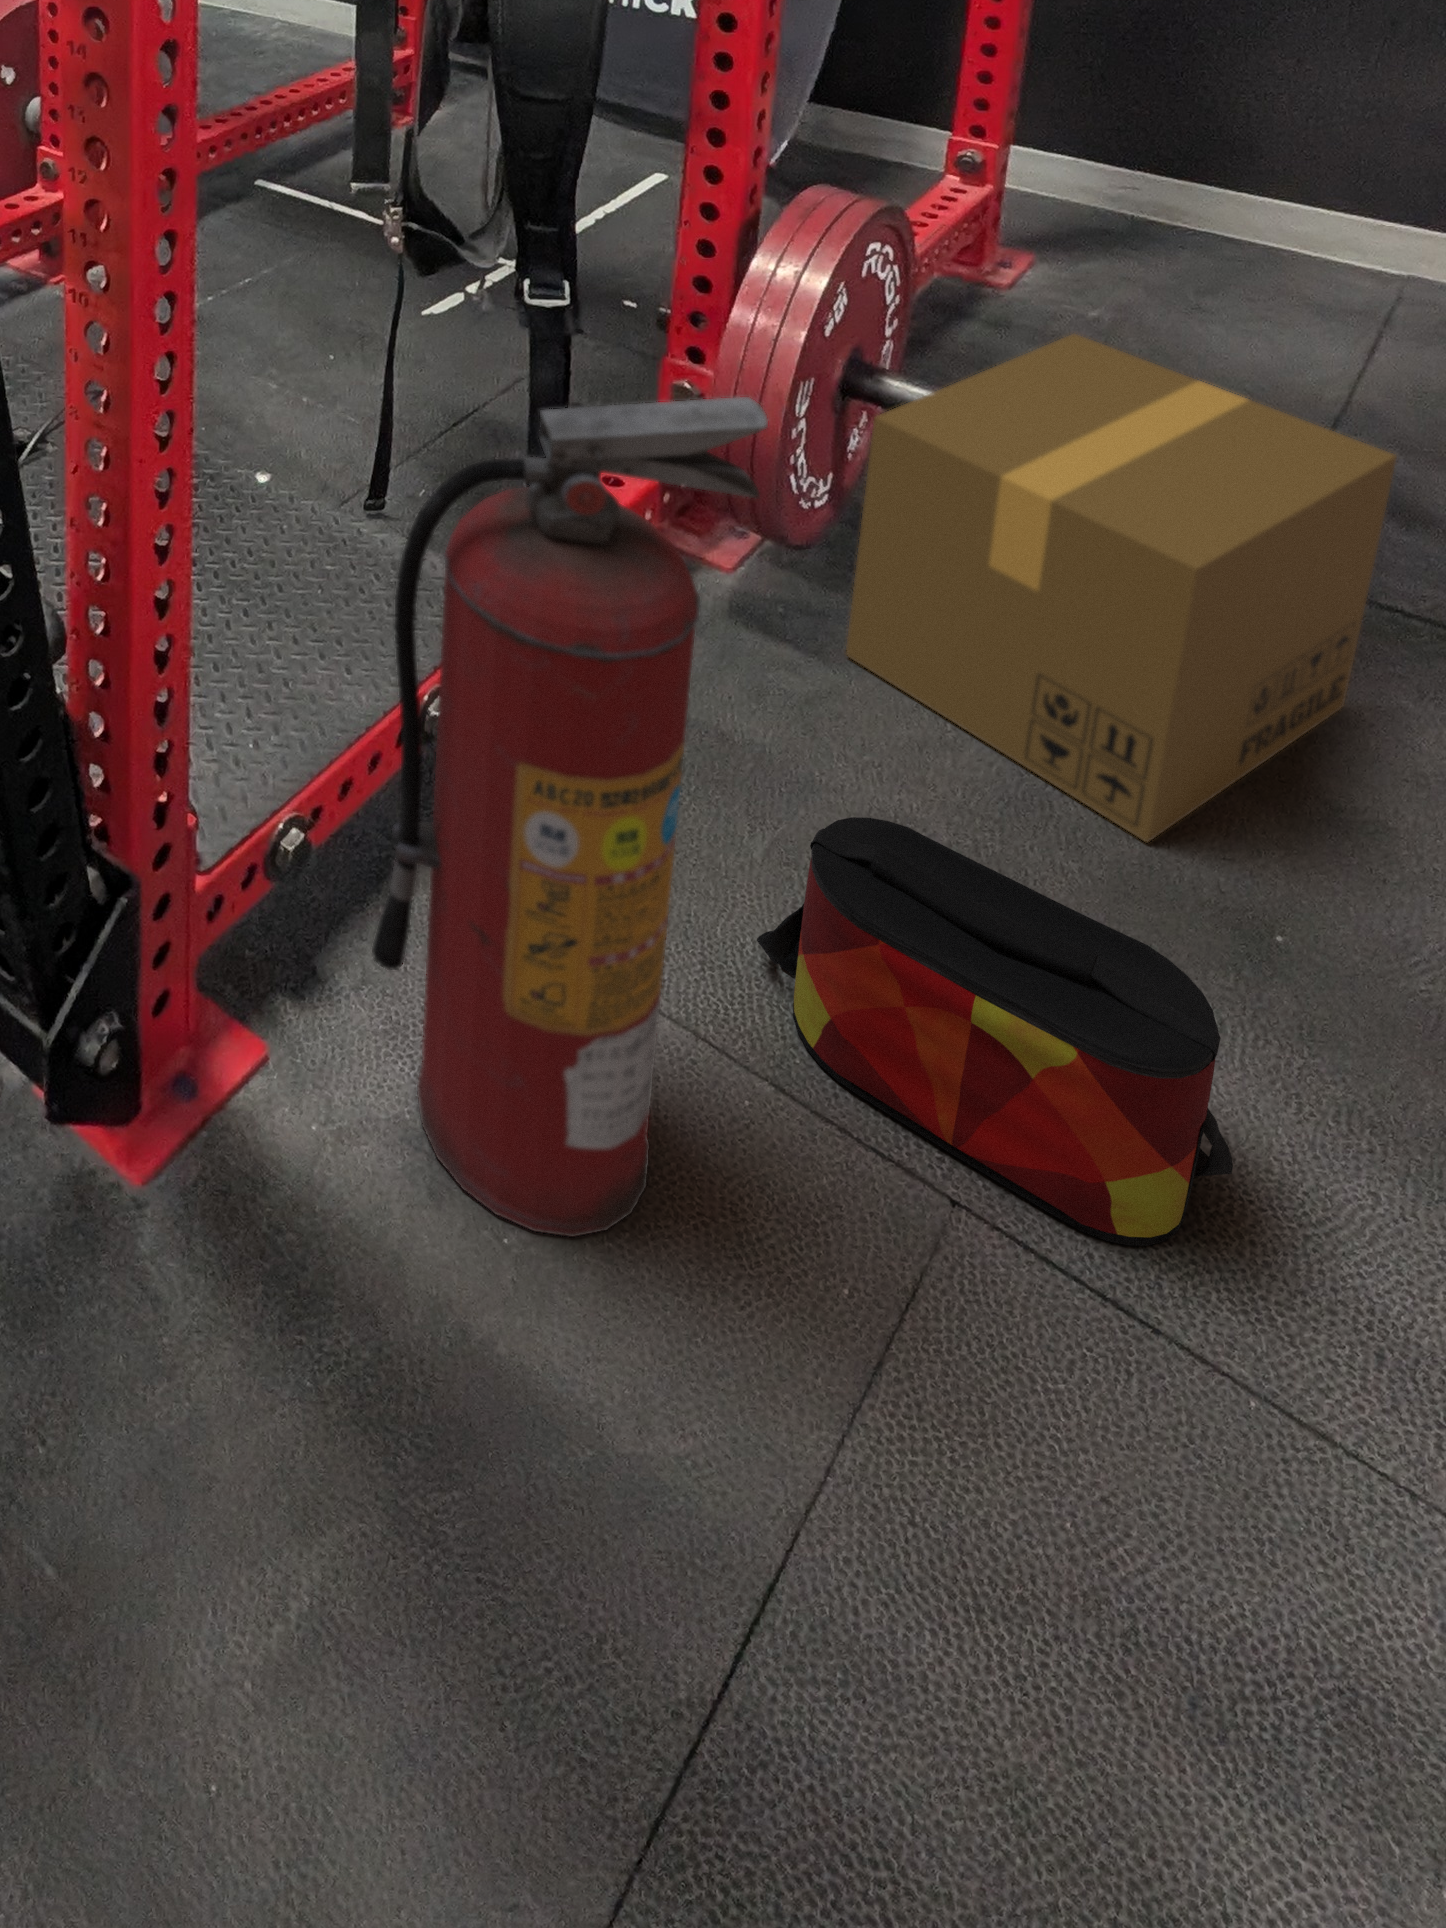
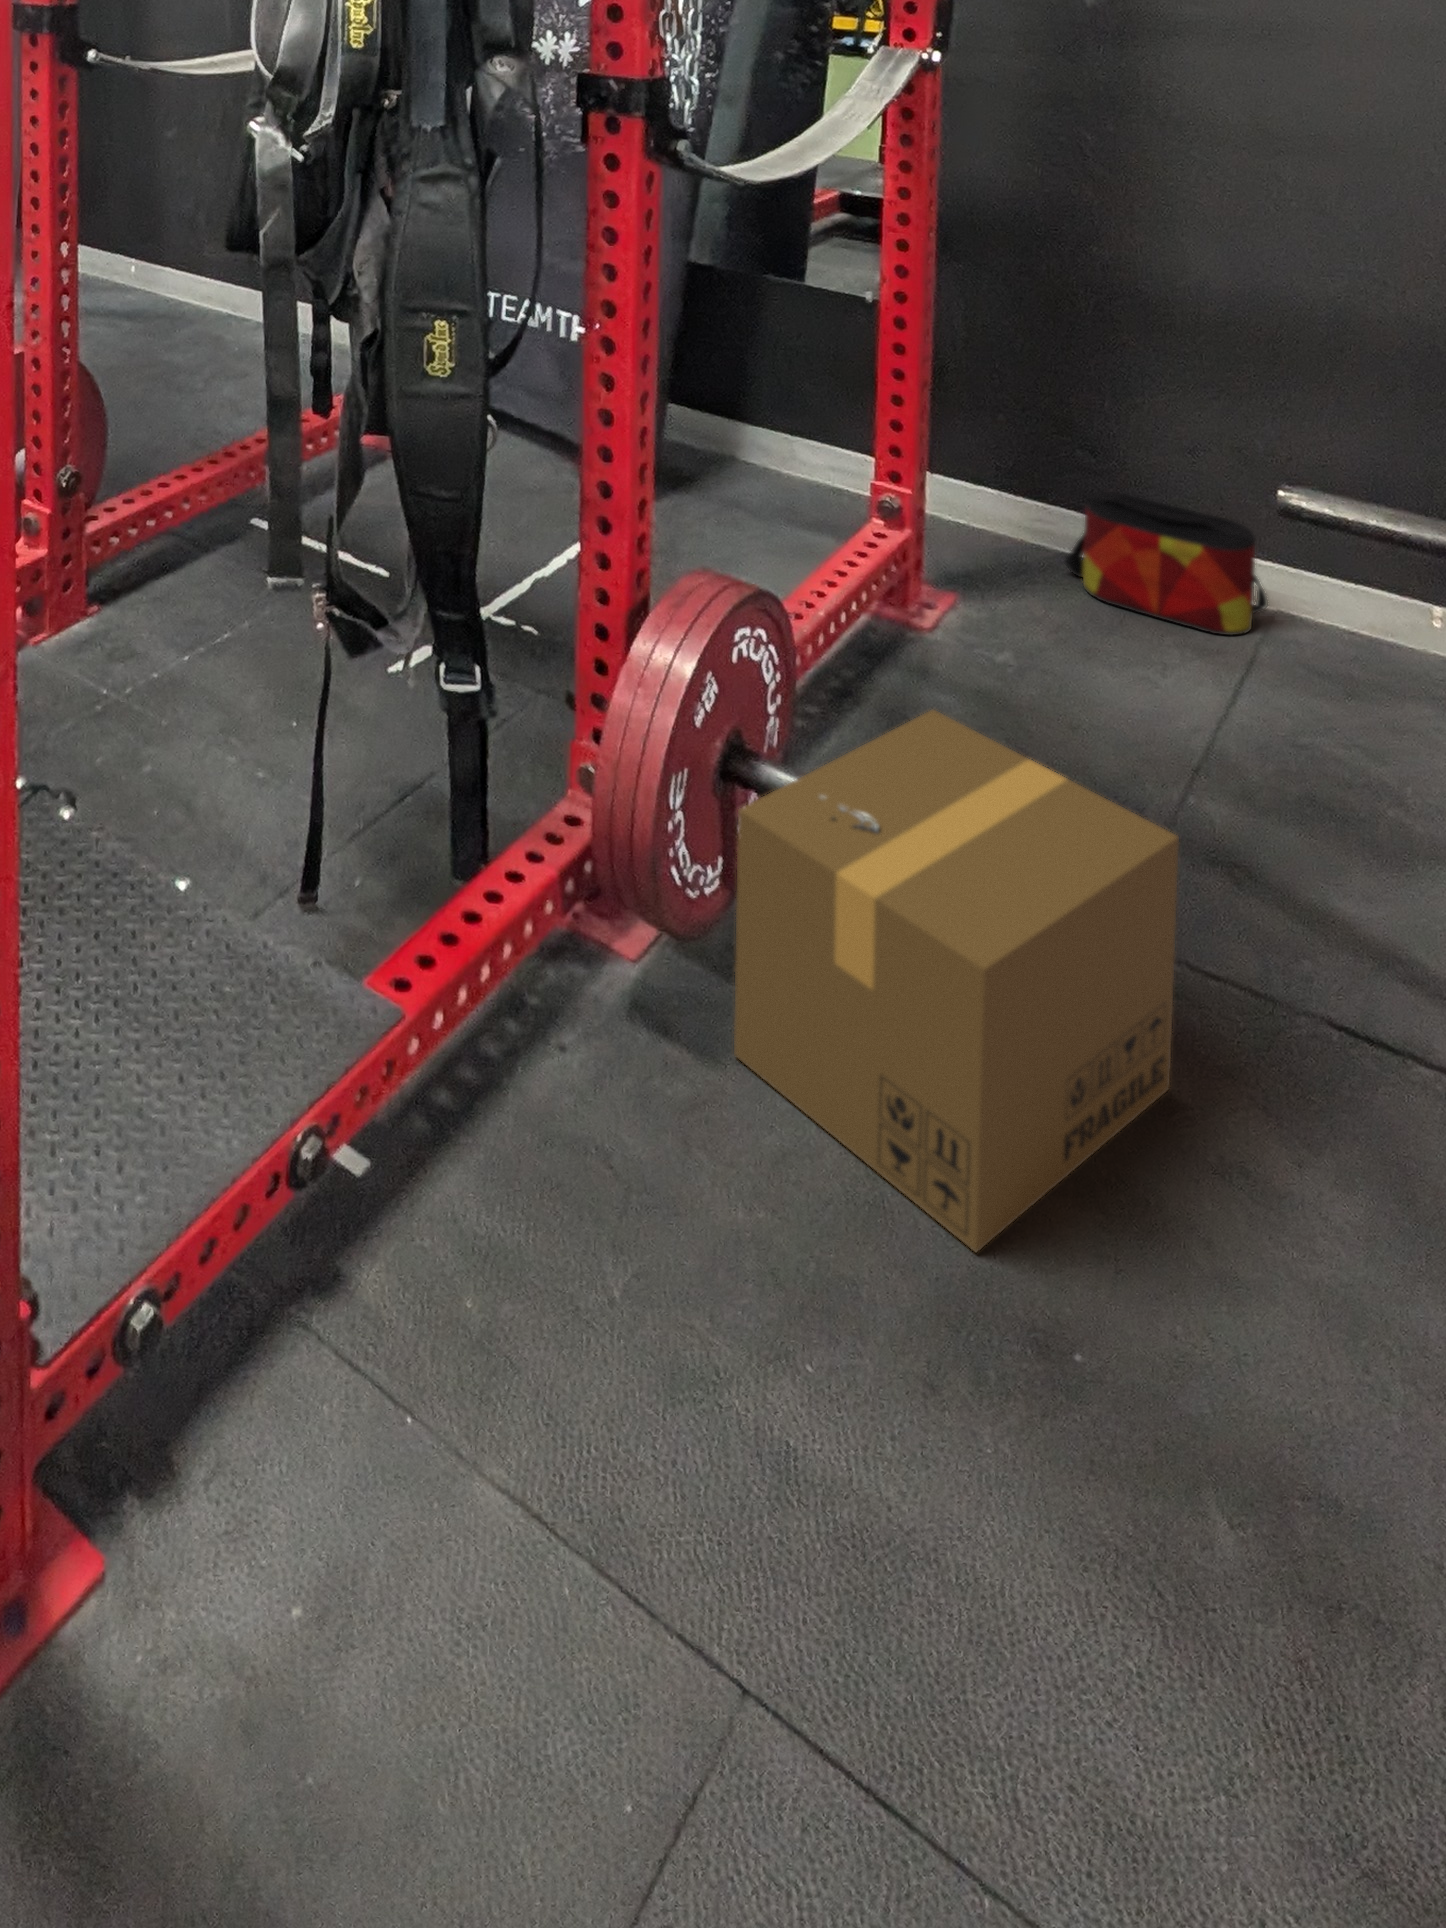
fire extinguisher: present [372,397,768,1237] -> none [196,851,512,1760]
bag: present [757,817,1233,1246] -> present [1065,492,1268,635]

